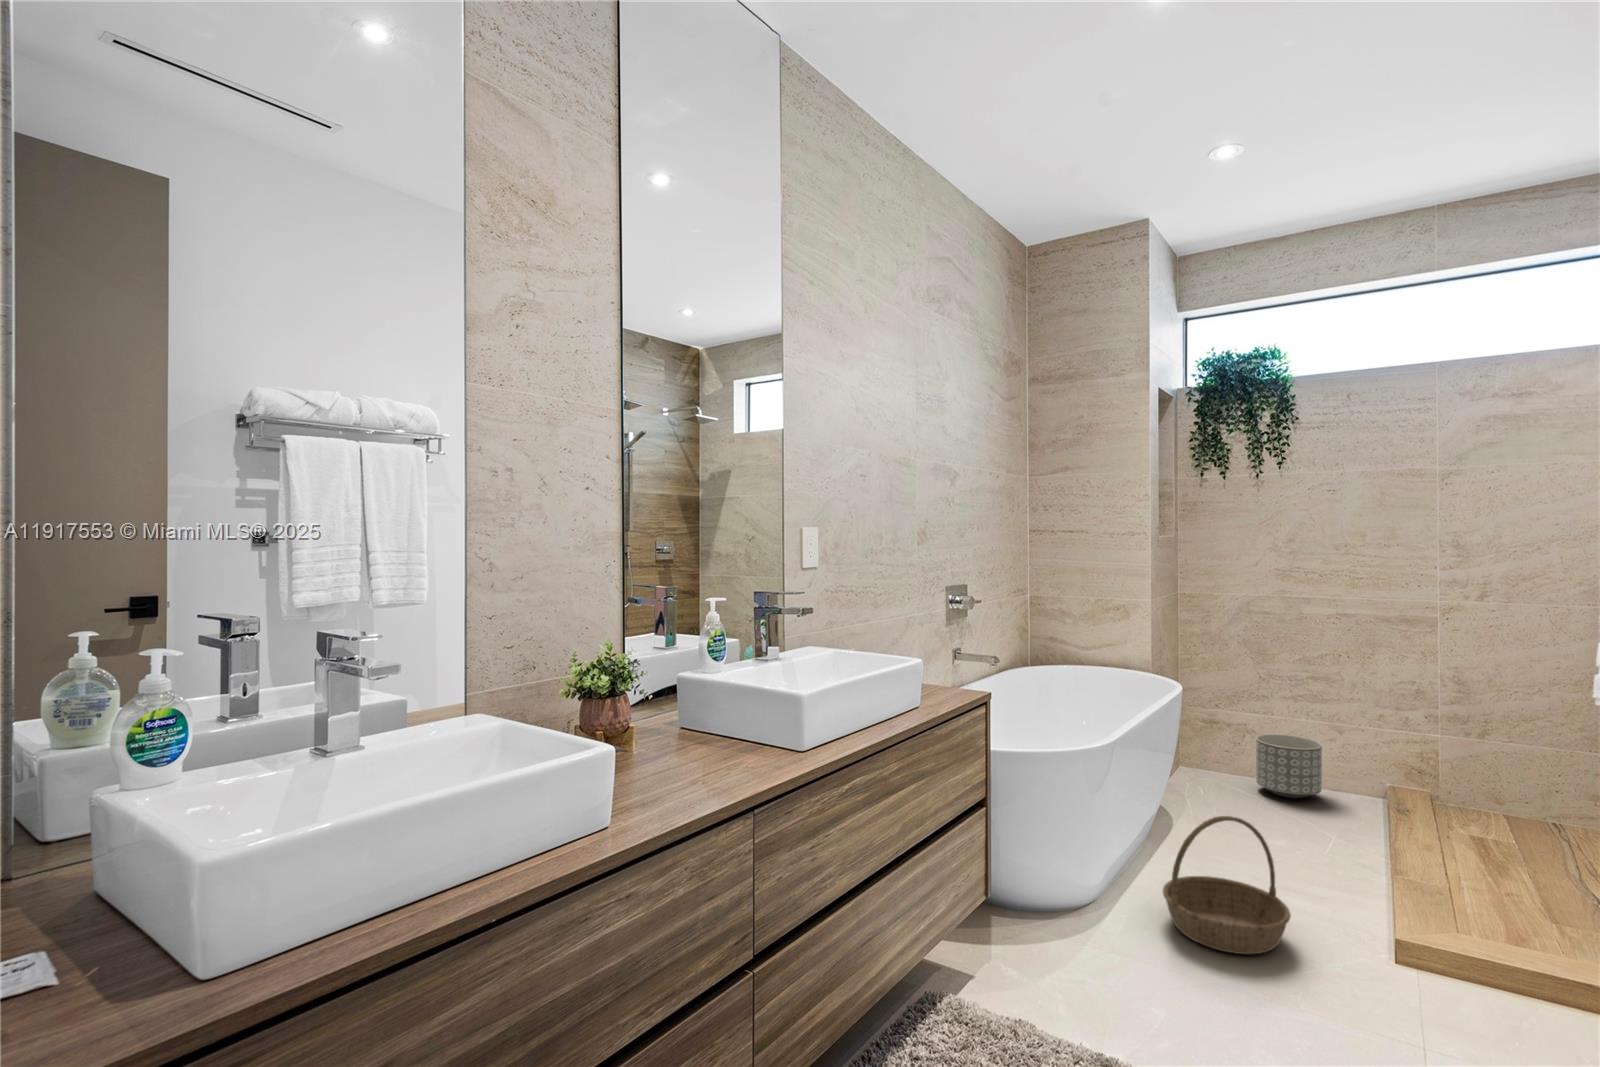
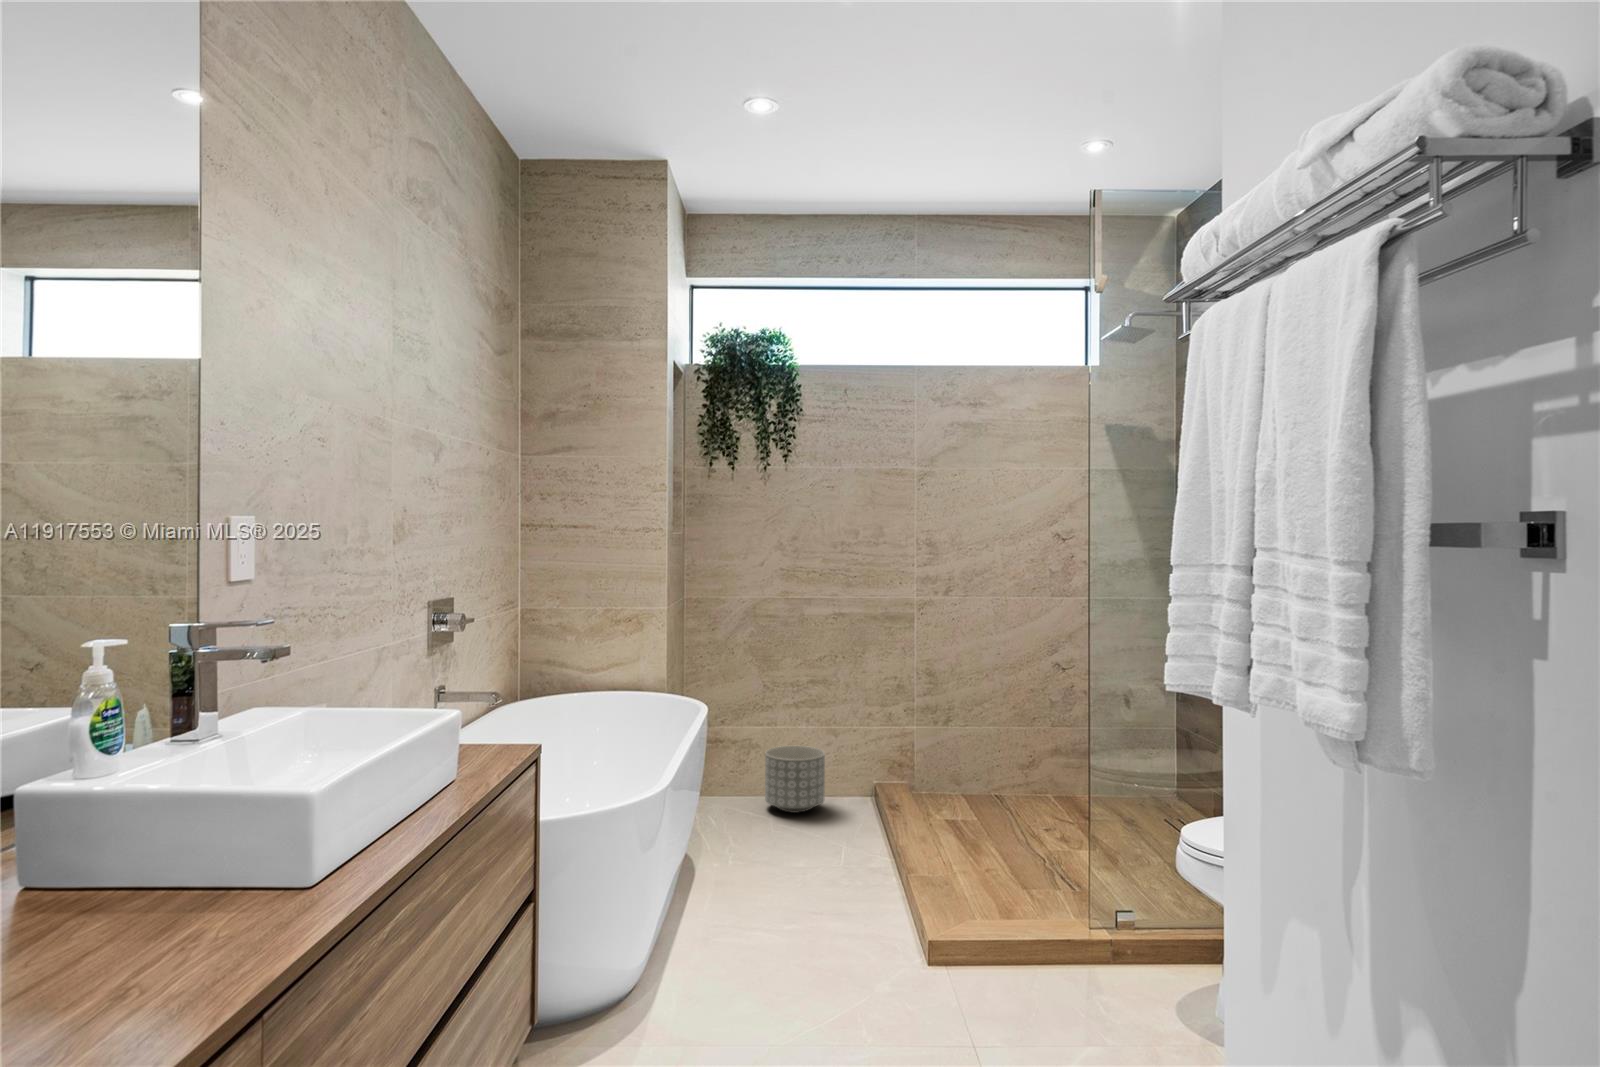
basket: present [1163,816,1291,954] -> none [718,853,848,1013]

